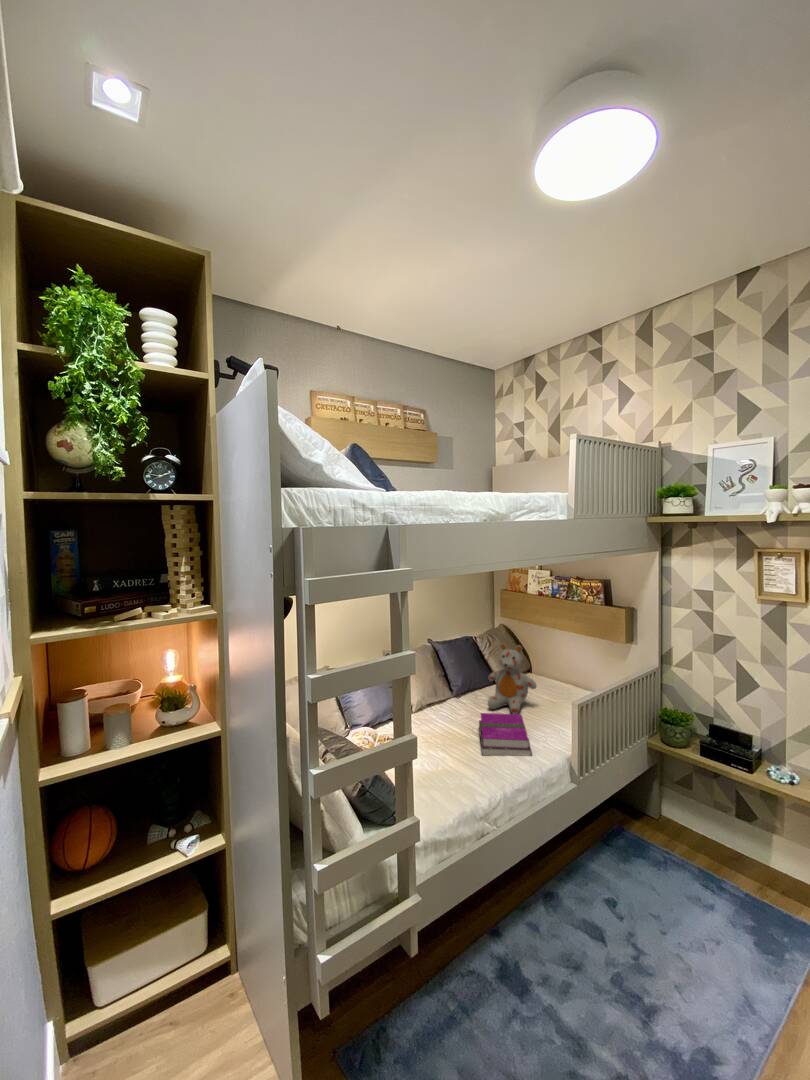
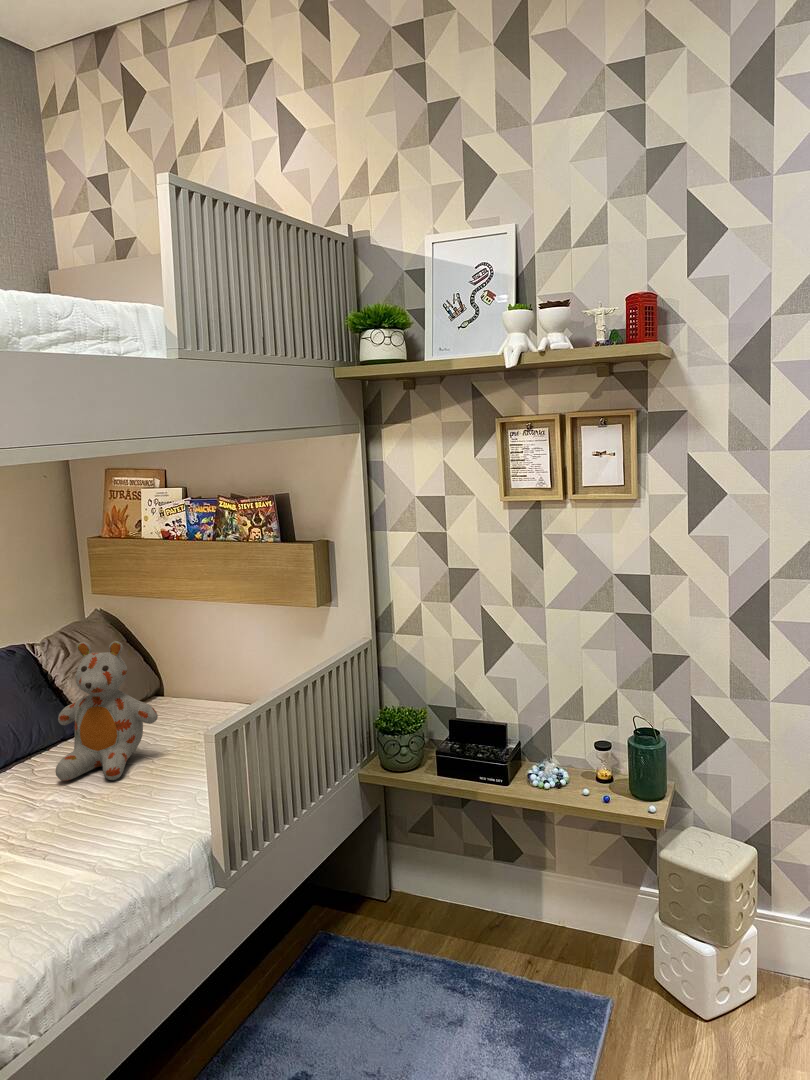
hardback book: present [479,713,532,756] -> none [23,776,134,878]

